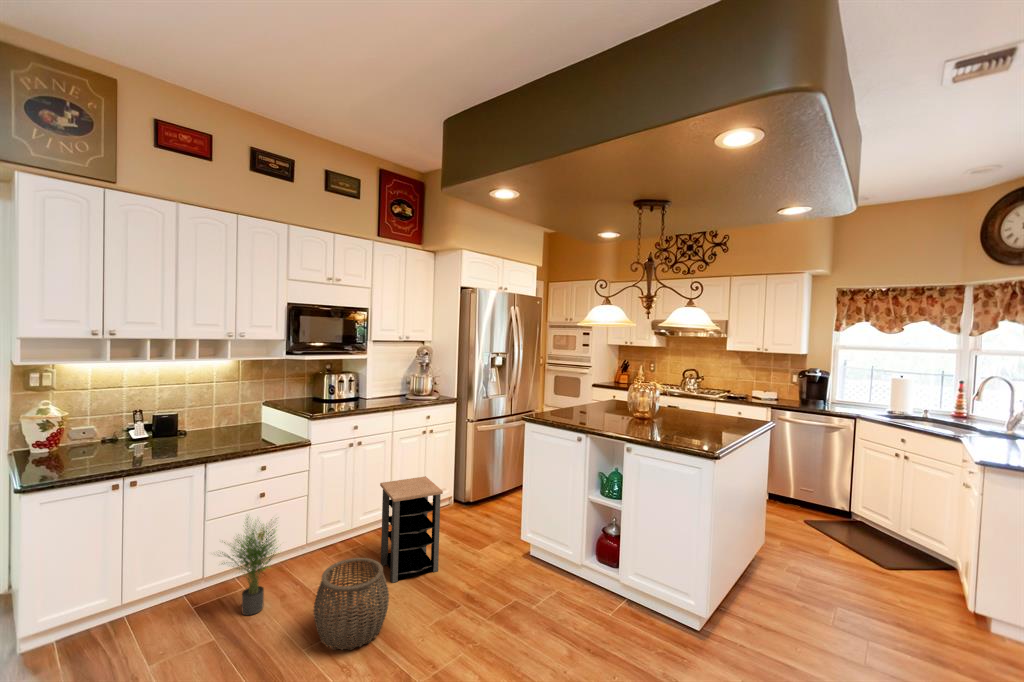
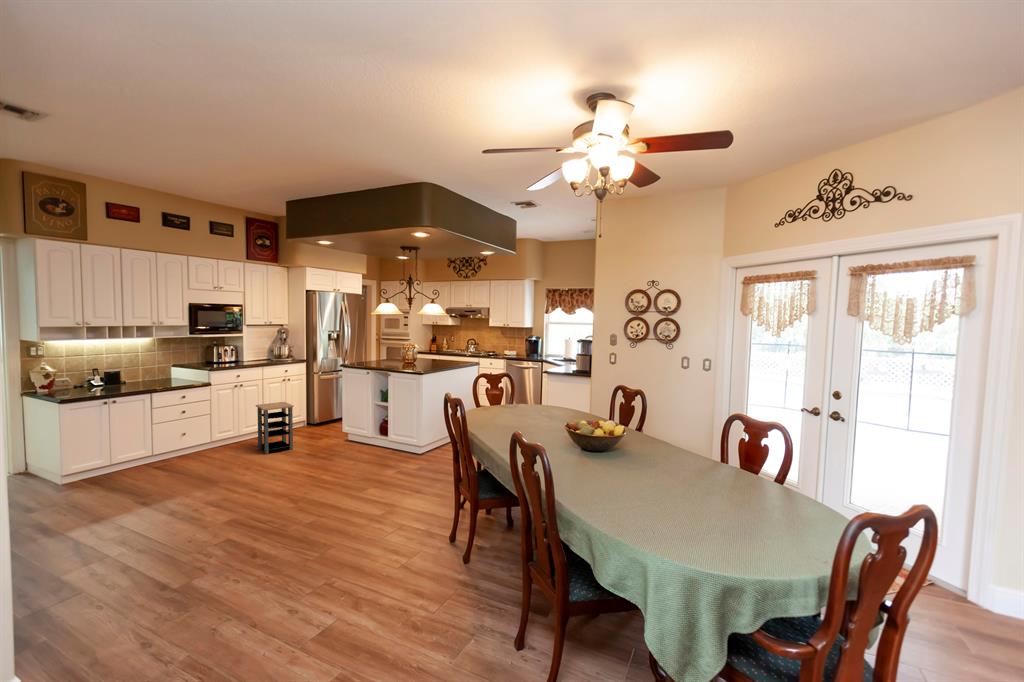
potted plant: present [222,519,278,615] -> none [157,416,203,468]
woven basket: present [313,558,389,650] -> none [222,435,263,472]

